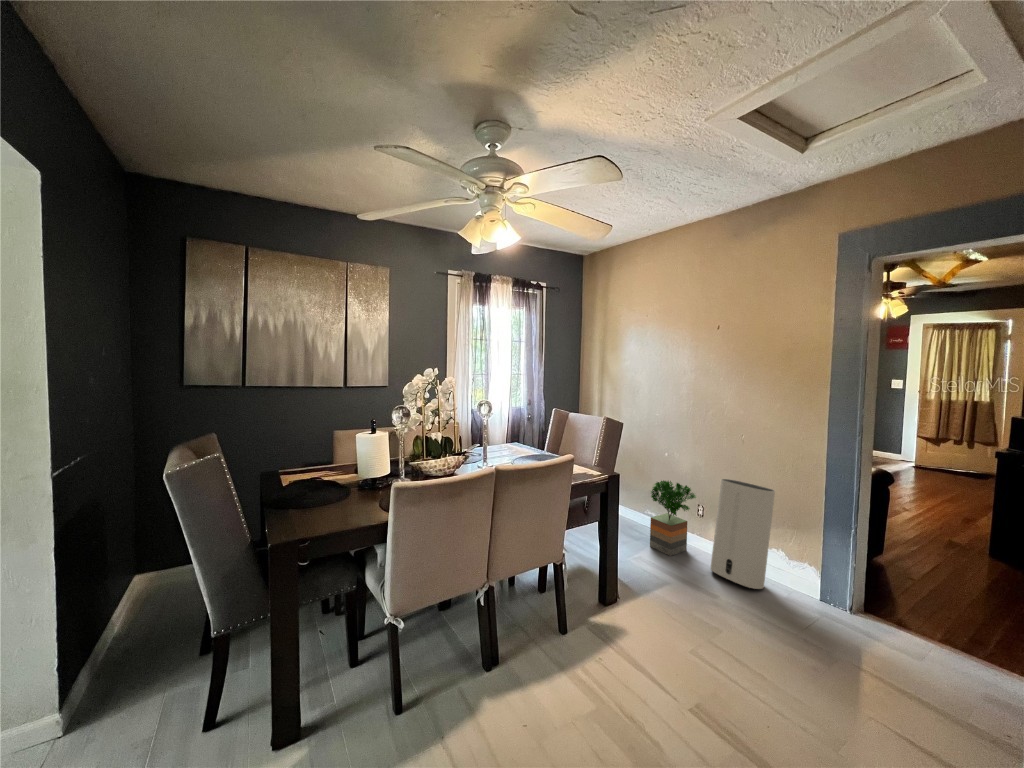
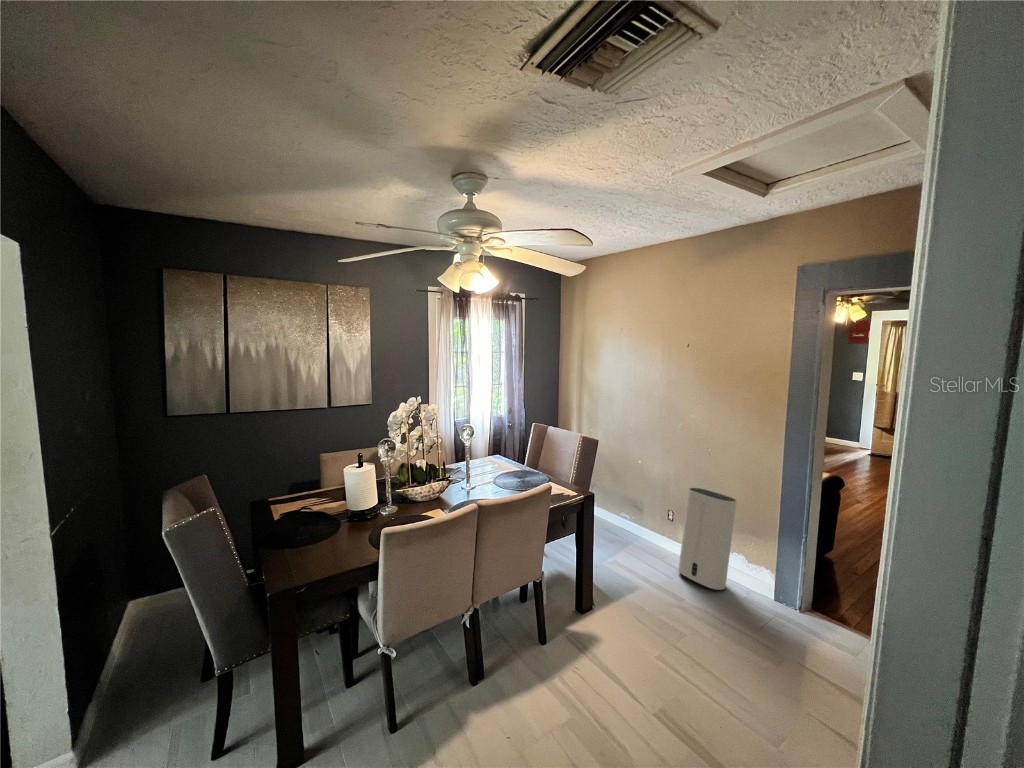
potted tree: present [650,480,696,556] -> none [623,486,668,557]

